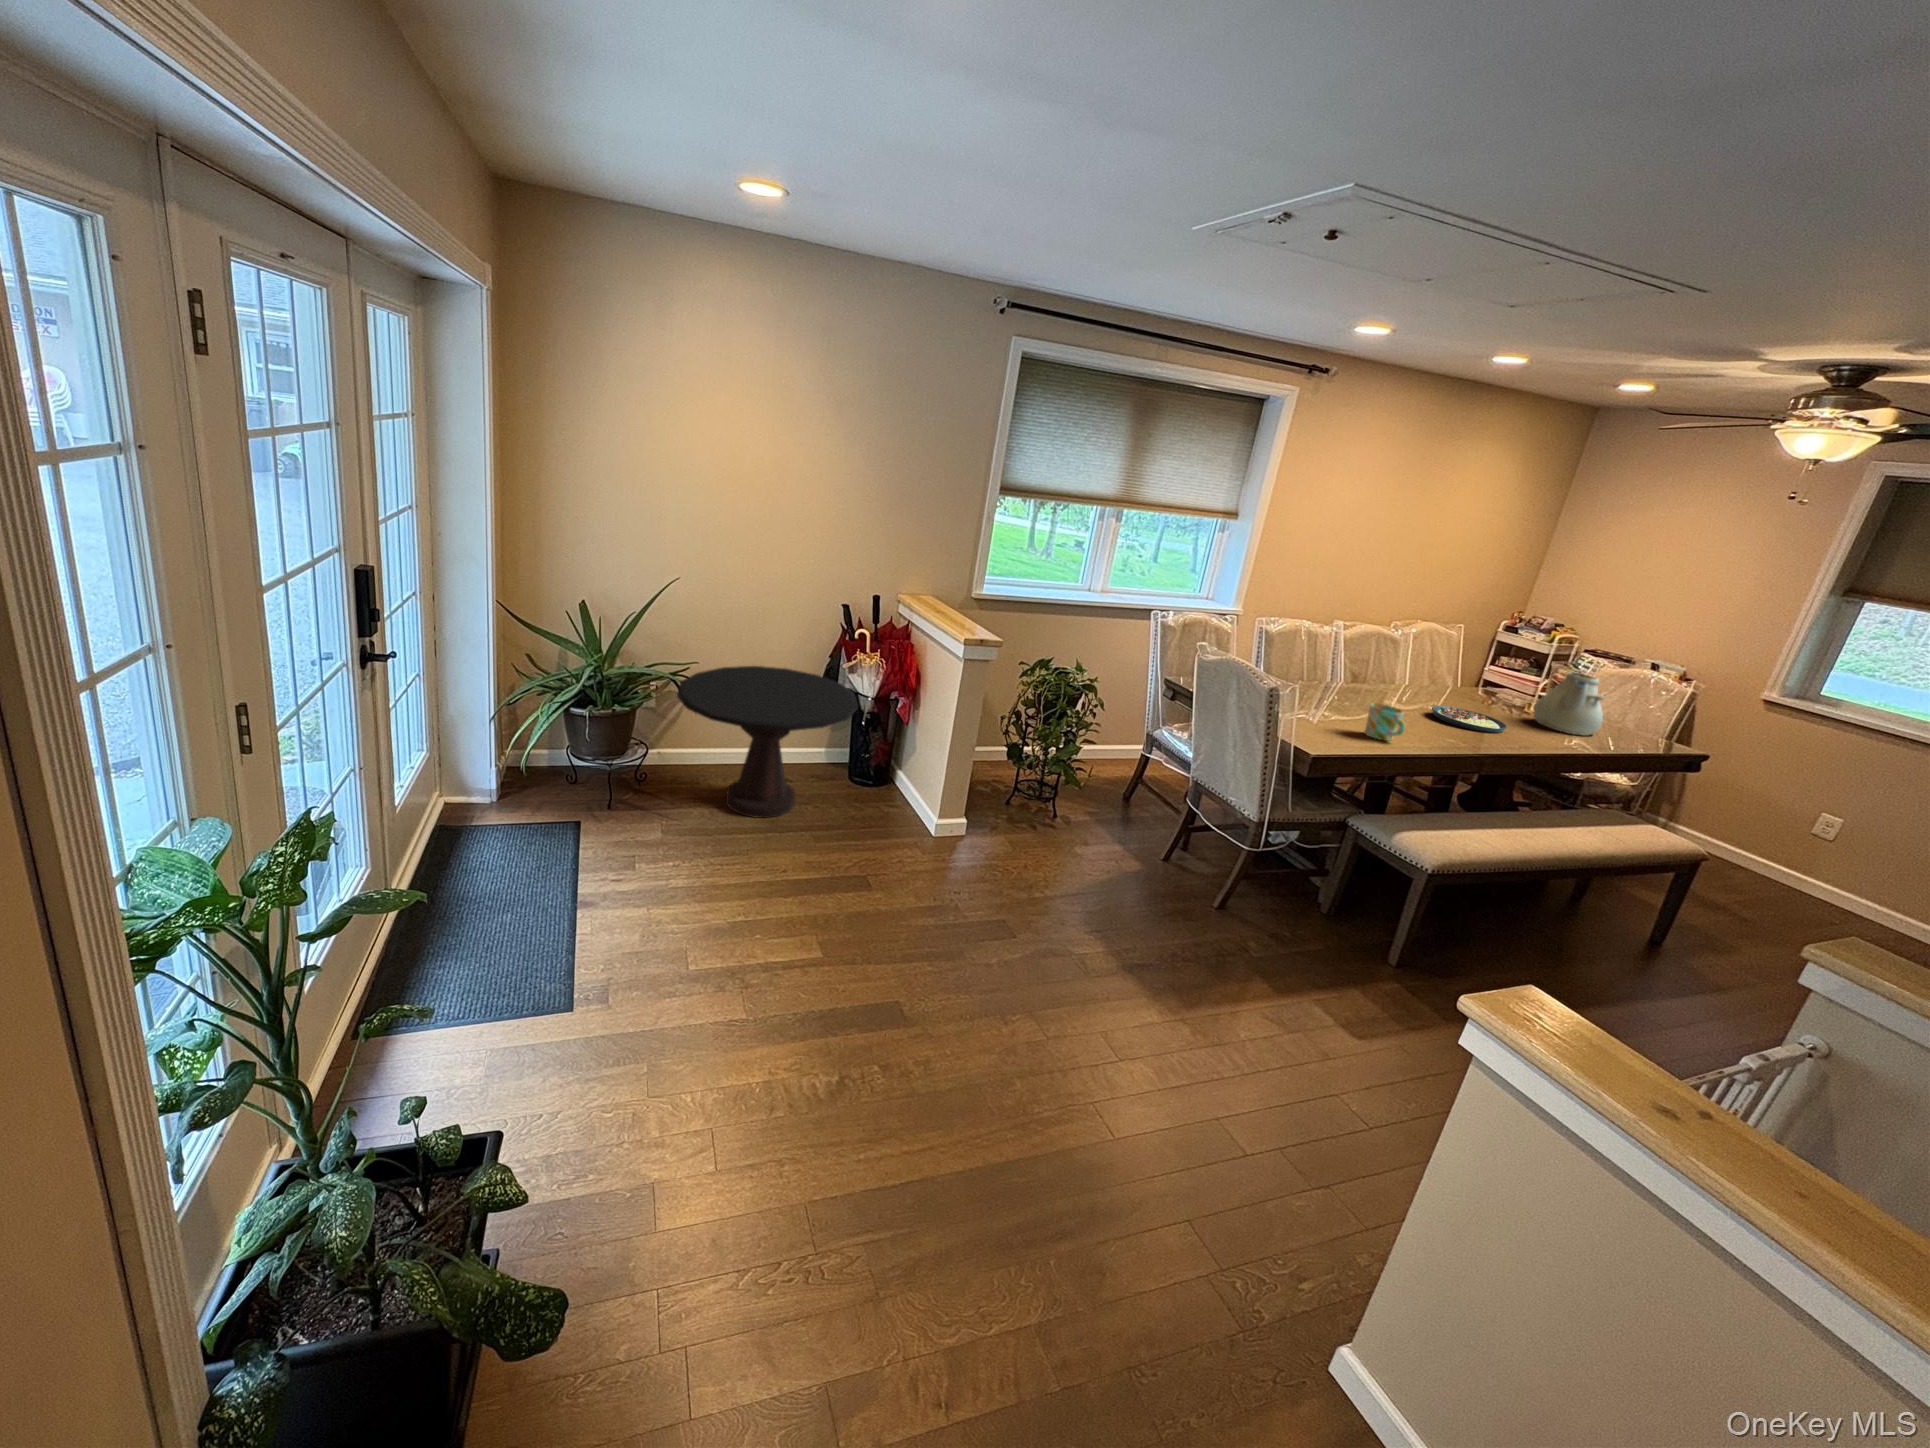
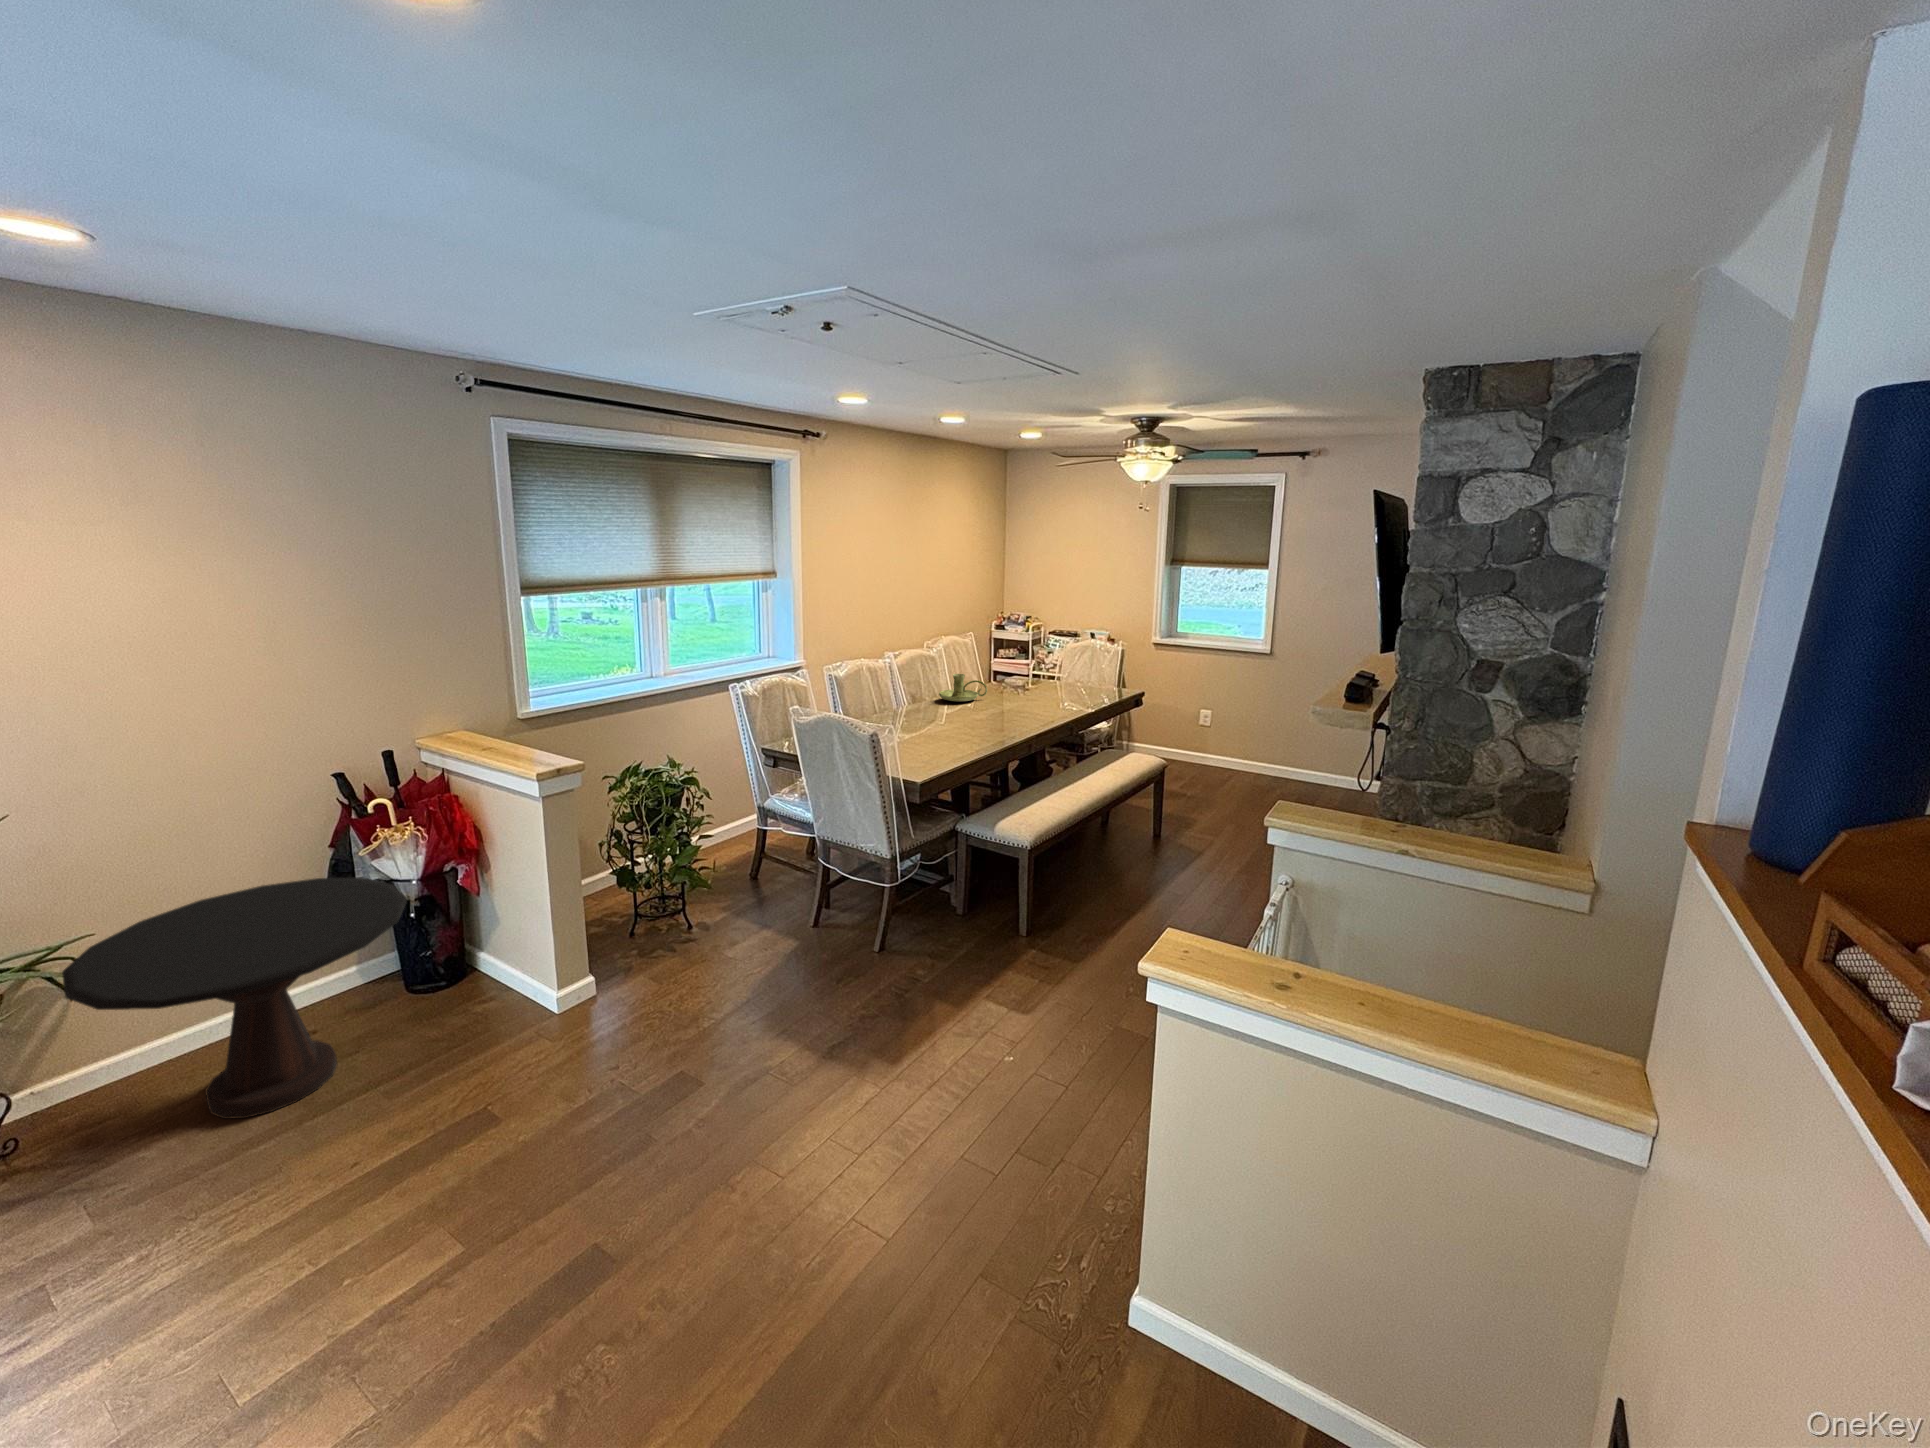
candle holder: none [1388,663,1455,697] -> present [939,674,987,702]
teapot: present [1533,672,1604,736] -> none [1041,655,1083,702]
mug: present [1364,703,1405,741] -> none [943,720,973,750]
plate: present [1432,706,1507,733] -> none [979,704,1032,719]

